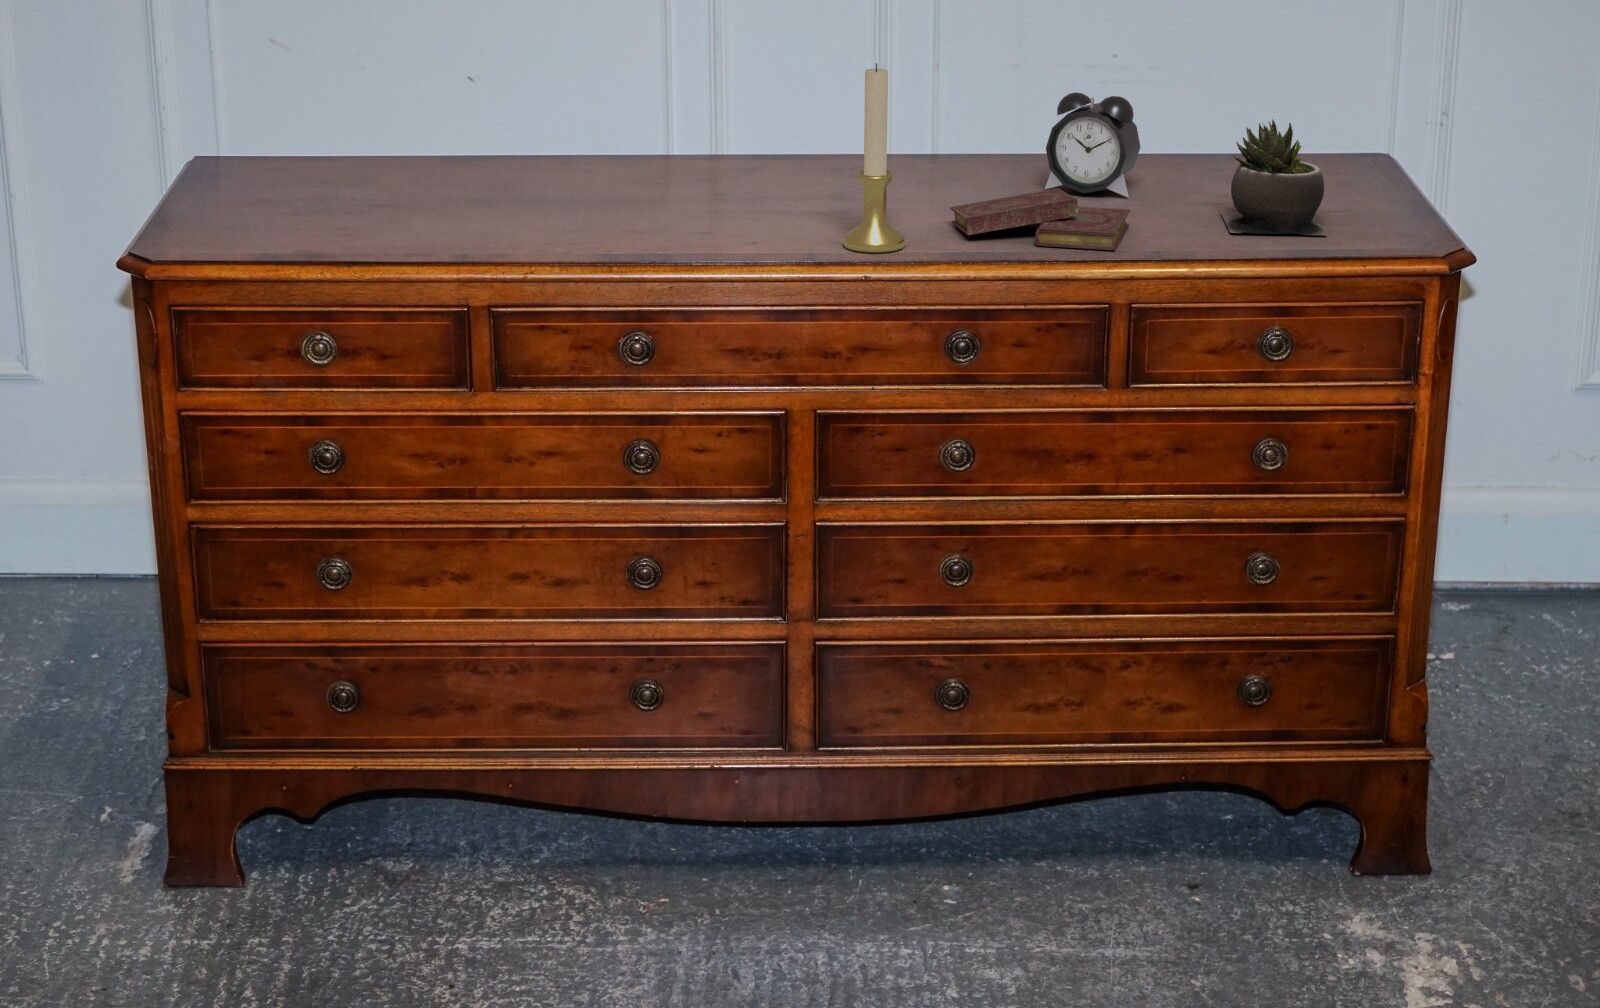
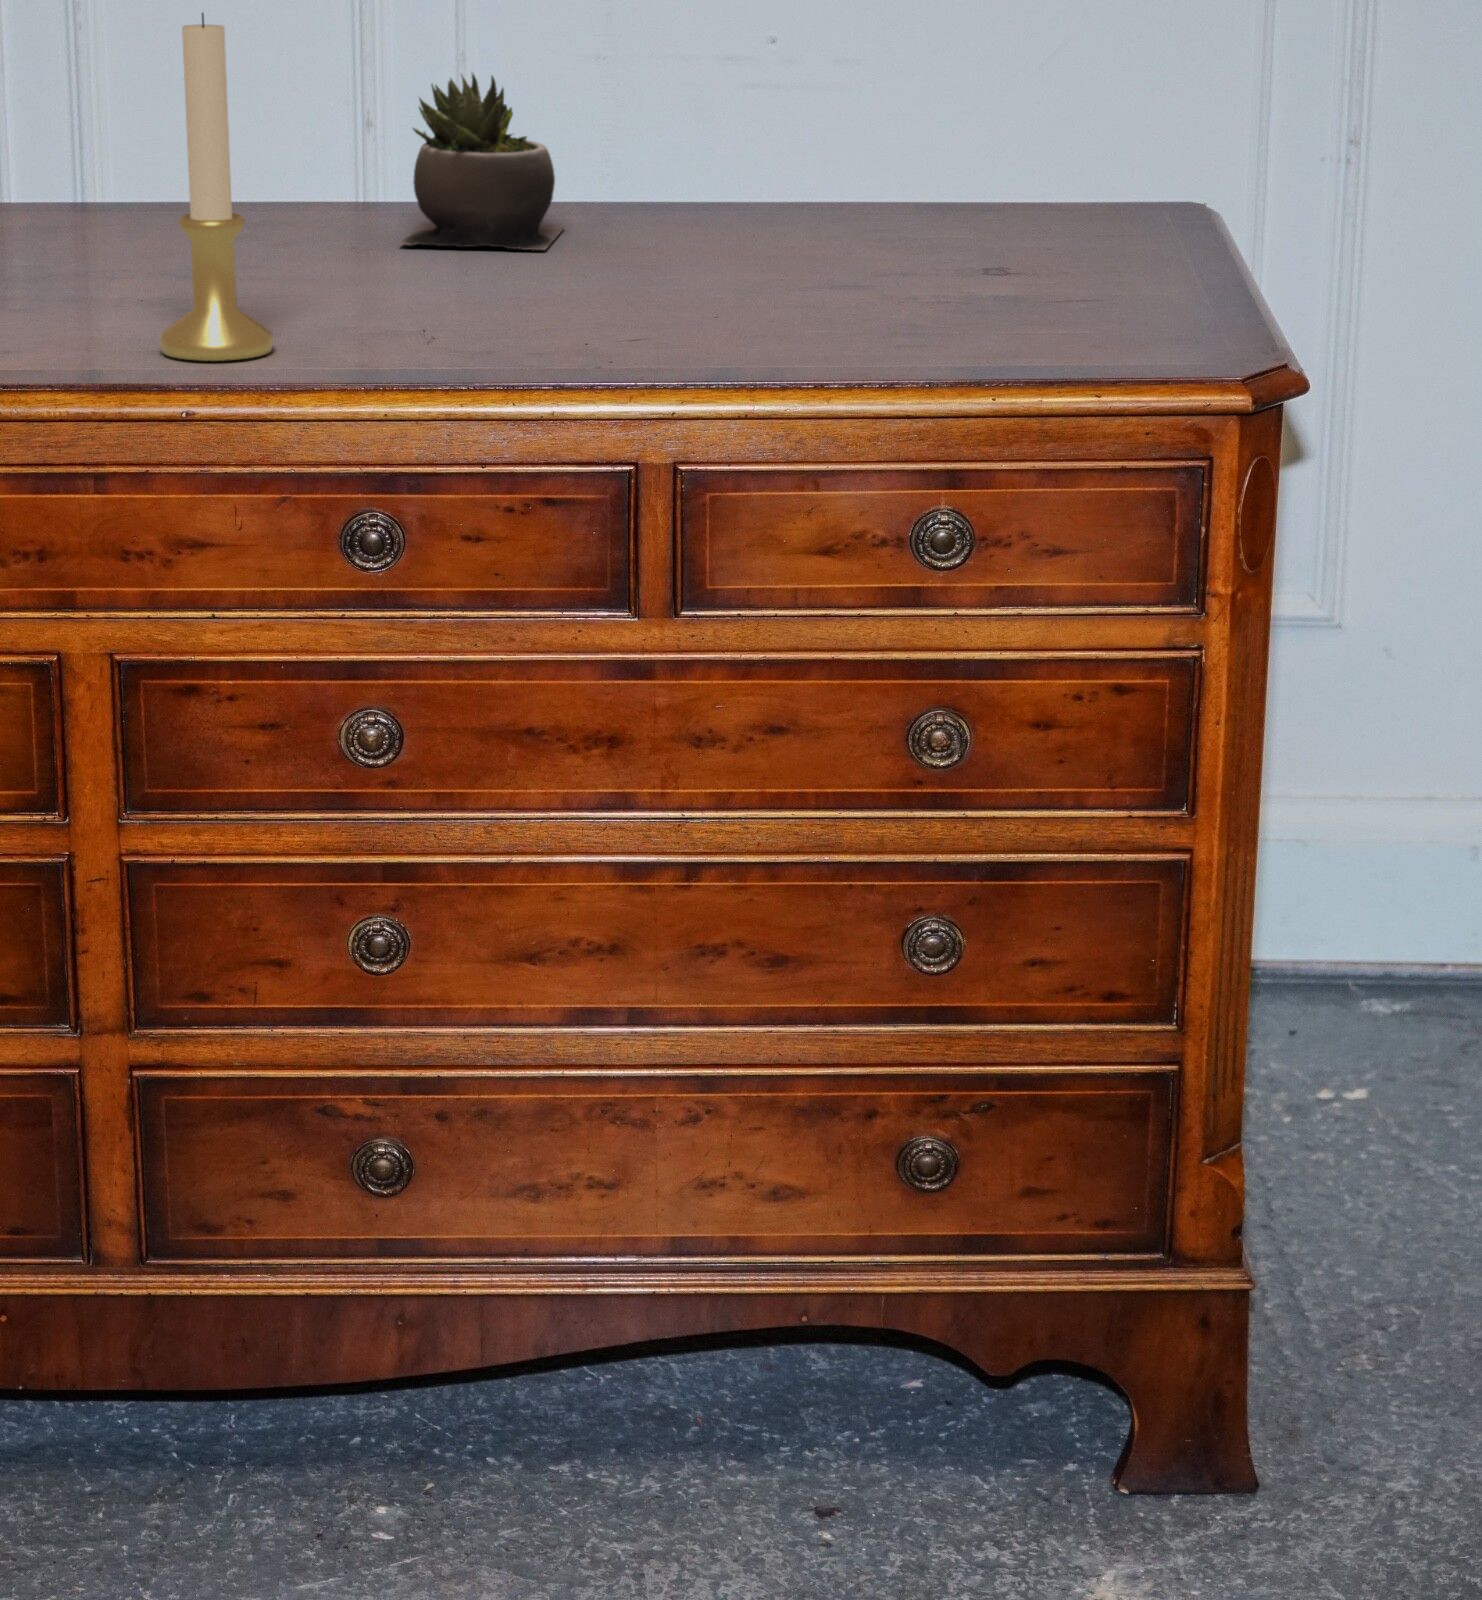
alarm clock: present [1045,92,1140,198] -> none [592,98,763,285]
succulent plant: present [1221,120,1327,235] -> present [400,74,564,250]
book: present [950,188,1130,250] -> none [383,258,705,362]

